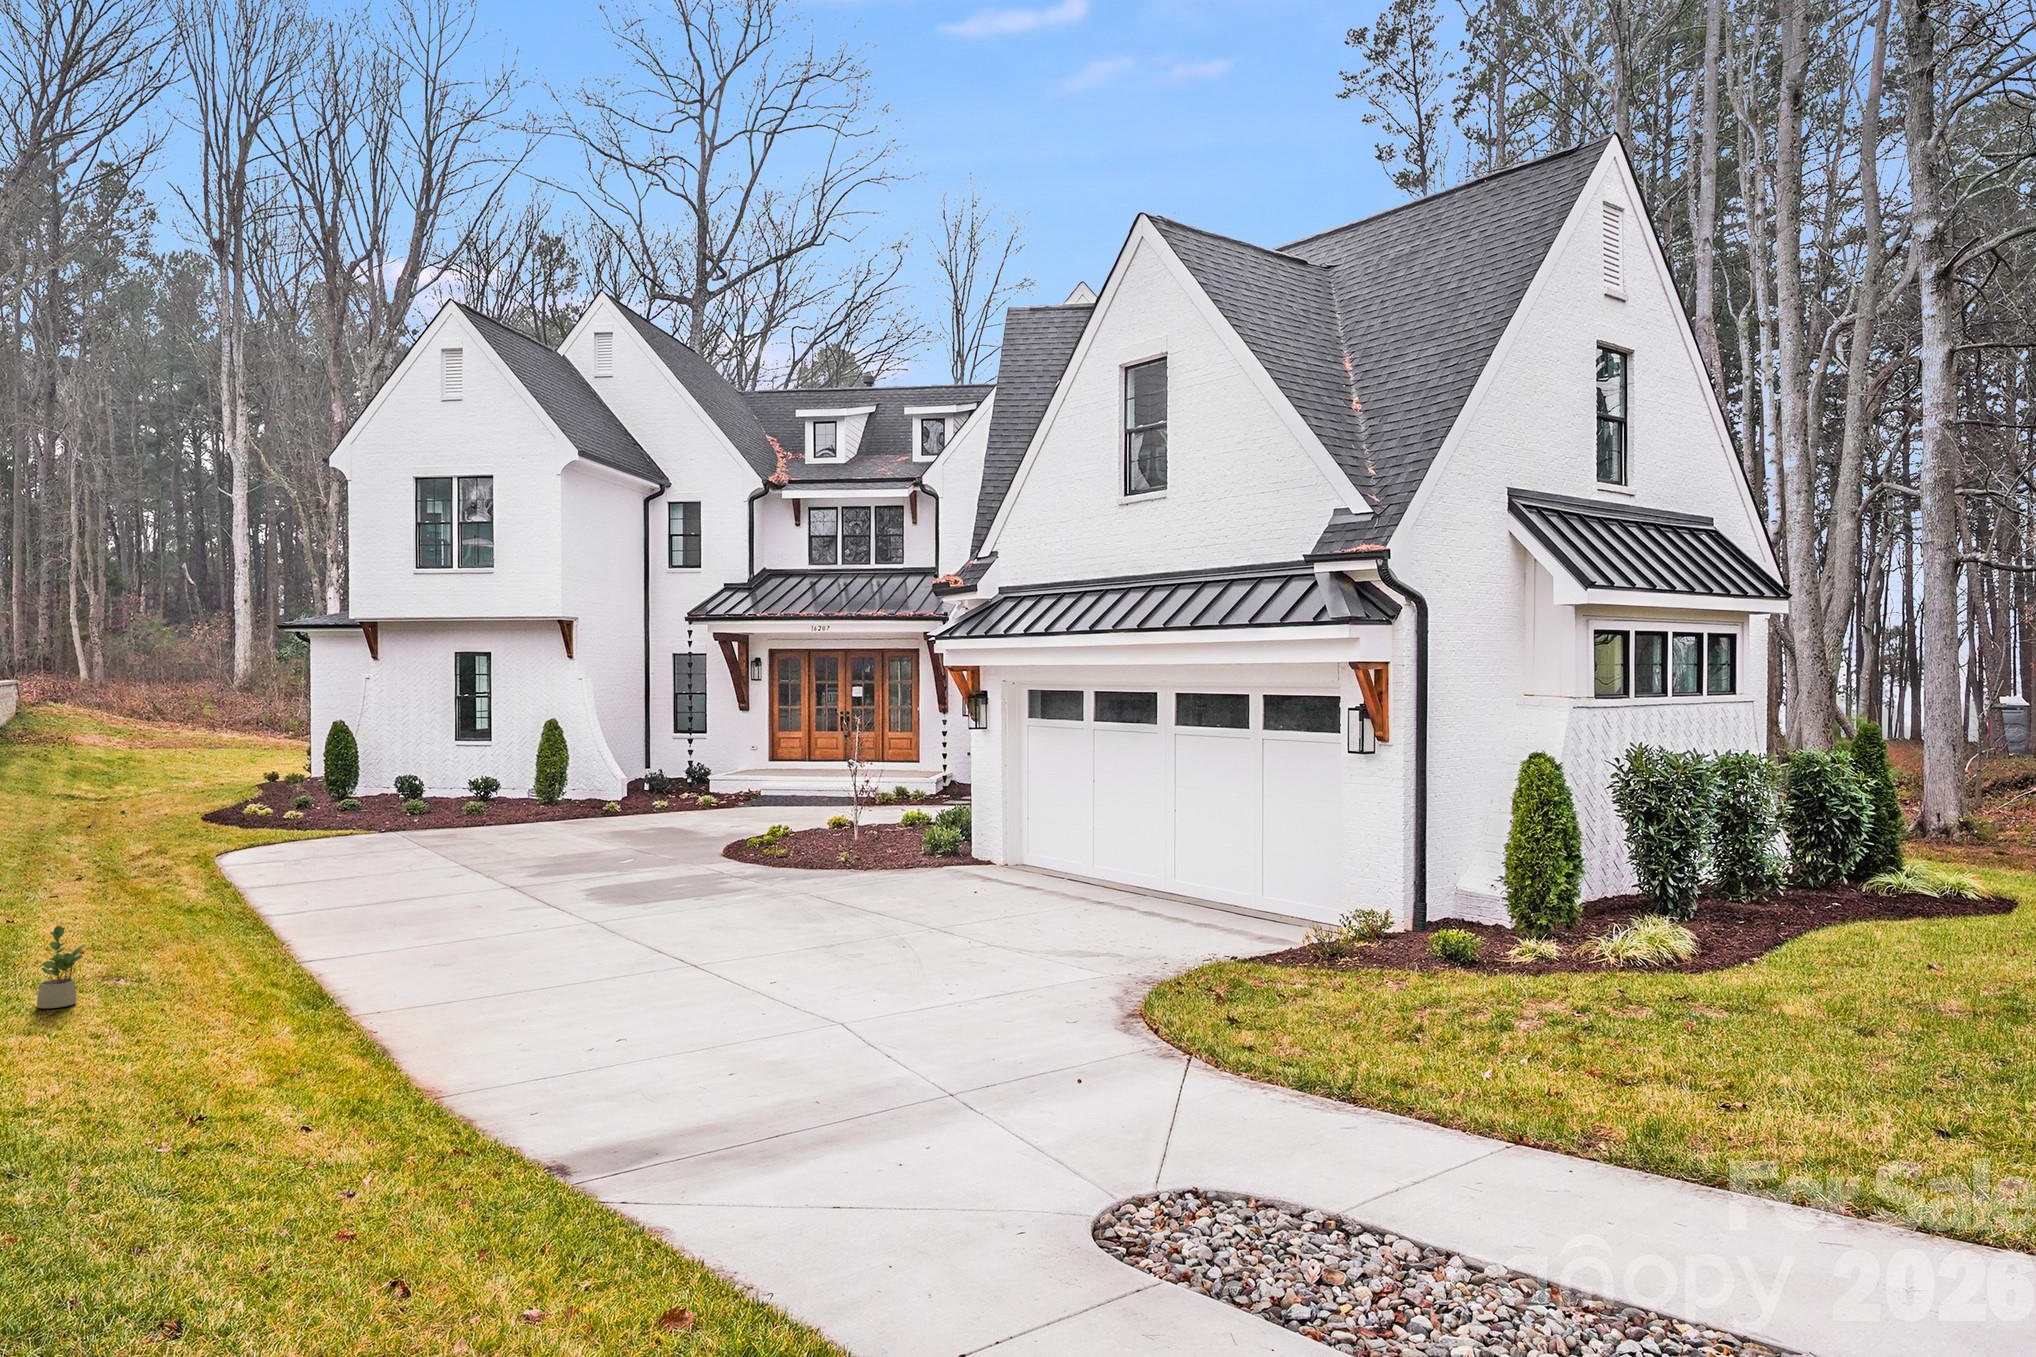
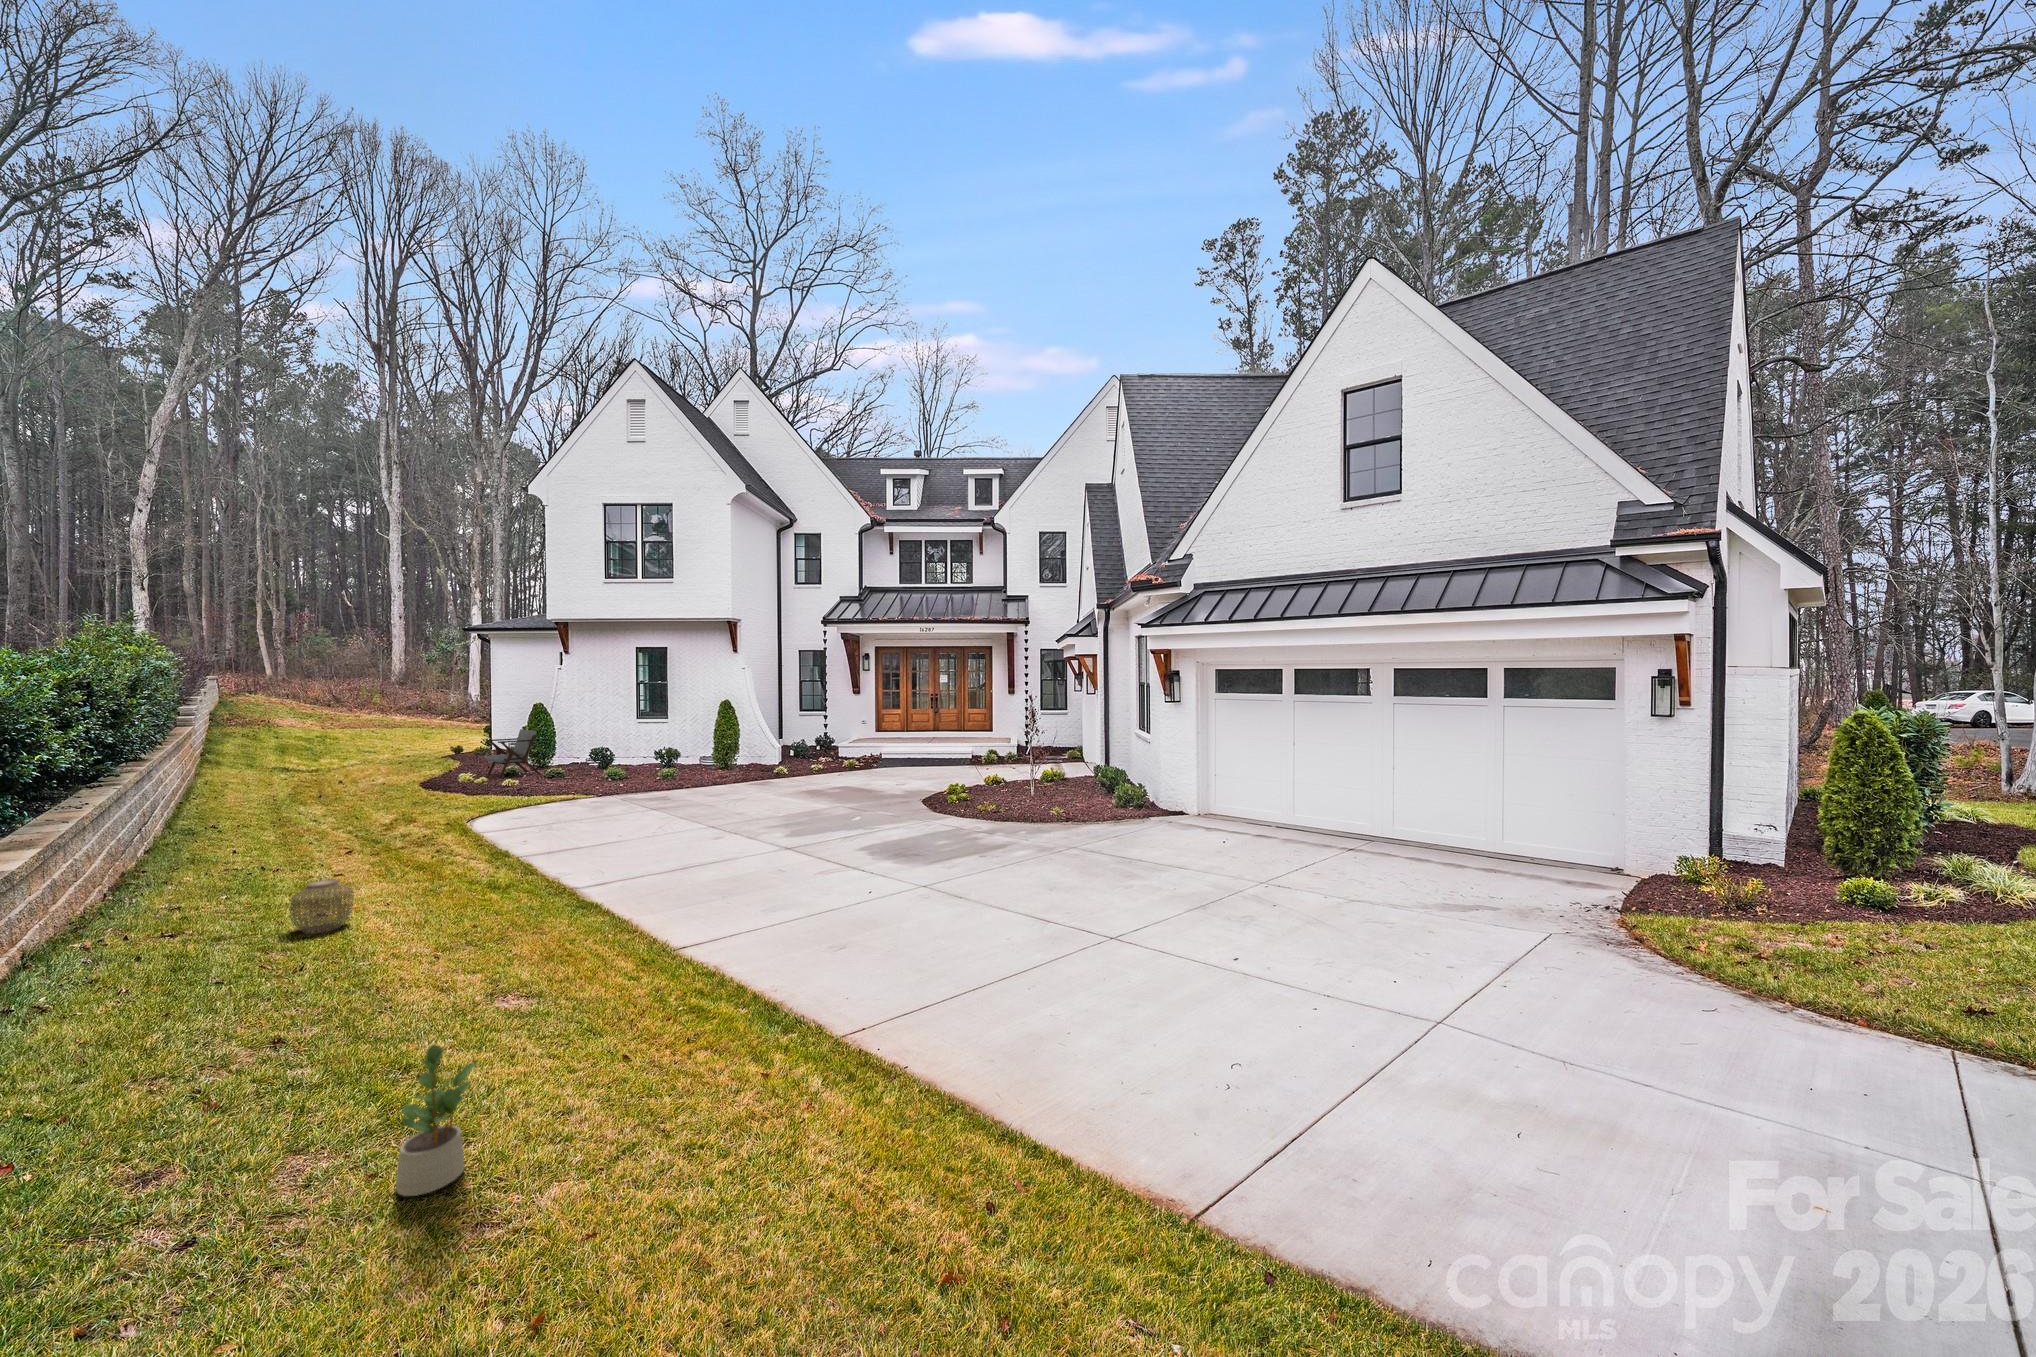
lounge chair: none [277,751,336,808] -> present [486,729,541,778]
woven basket: none [27,869,76,912] -> present [290,879,353,933]

